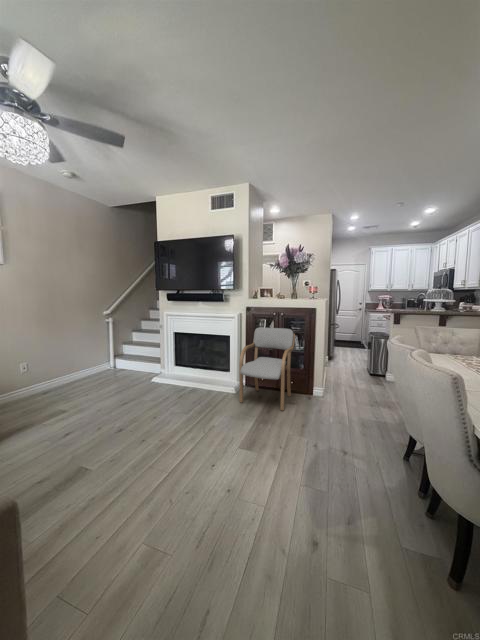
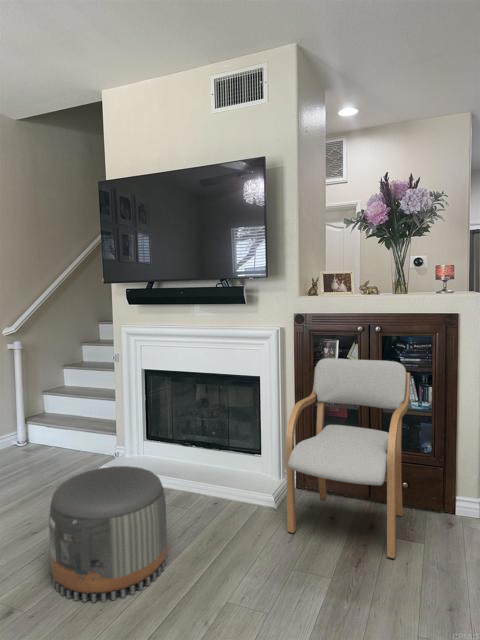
pouf: none [136,373,187,426] -> present [49,466,167,602]

